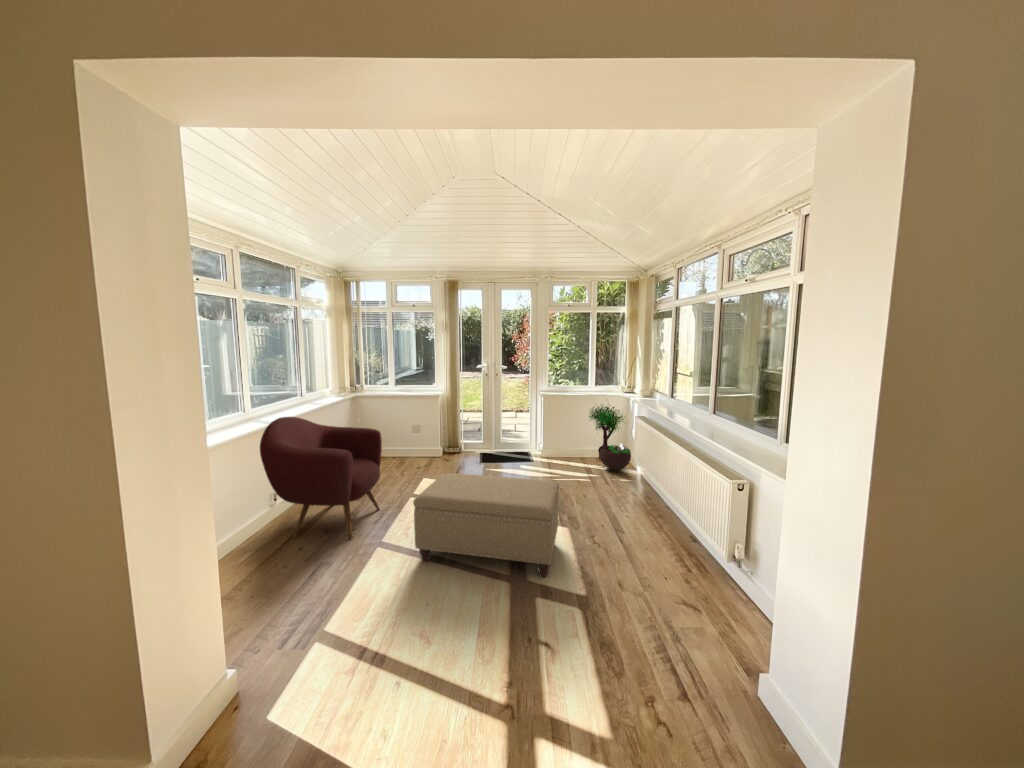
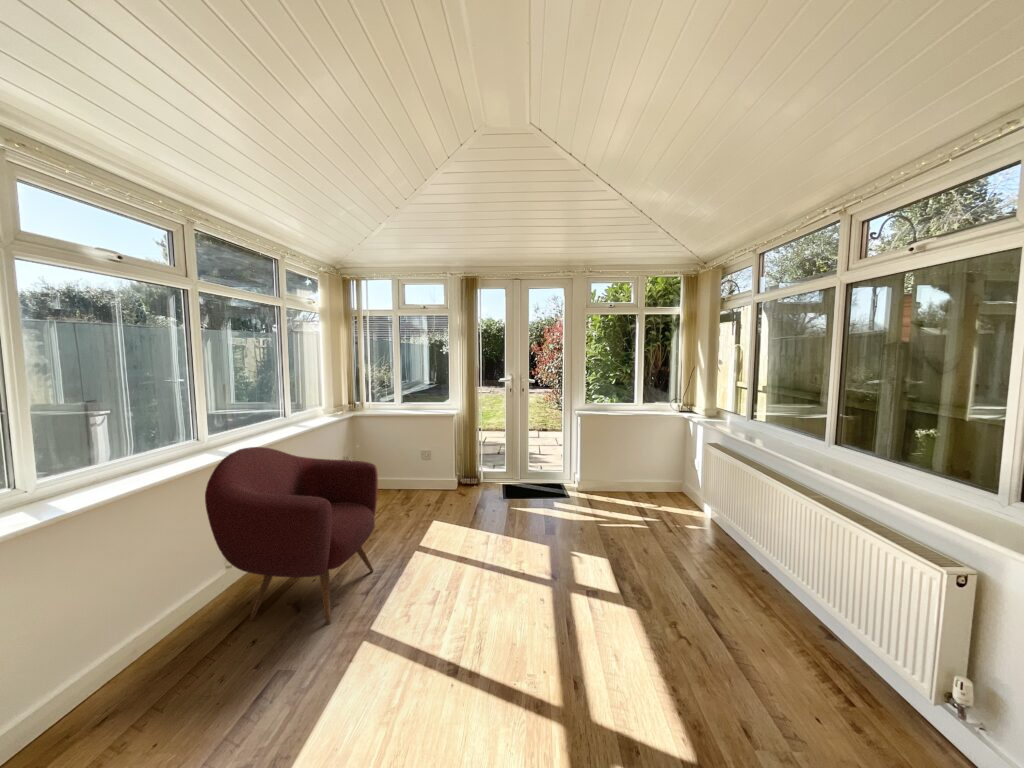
potted tree: present [589,406,631,470] -> none [638,420,697,511]
ottoman: present [413,473,559,577] -> none [414,529,632,712]

